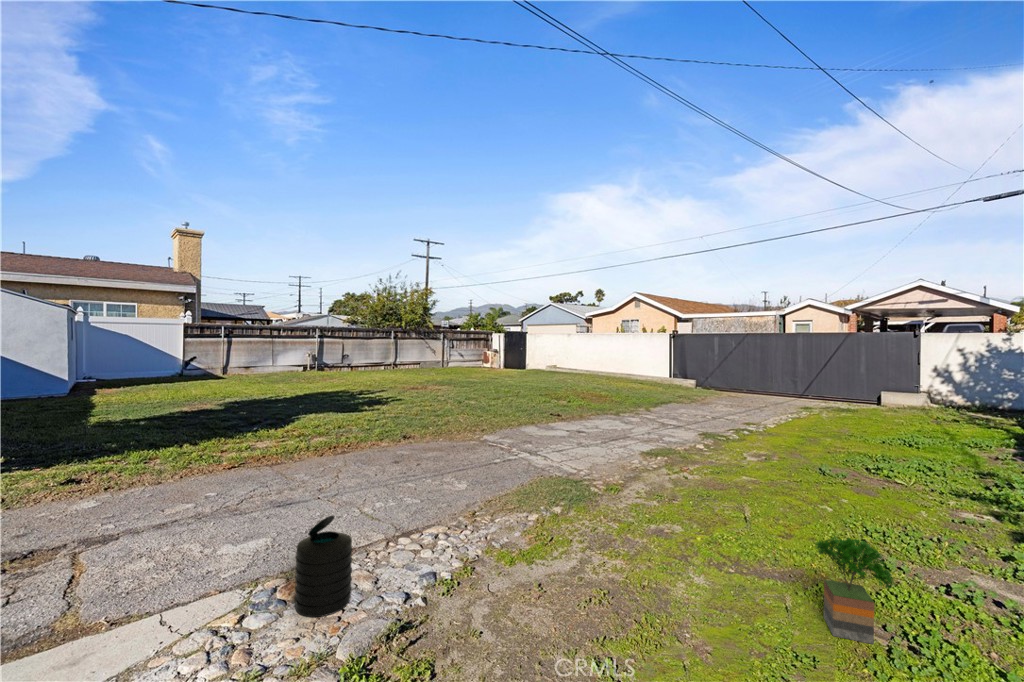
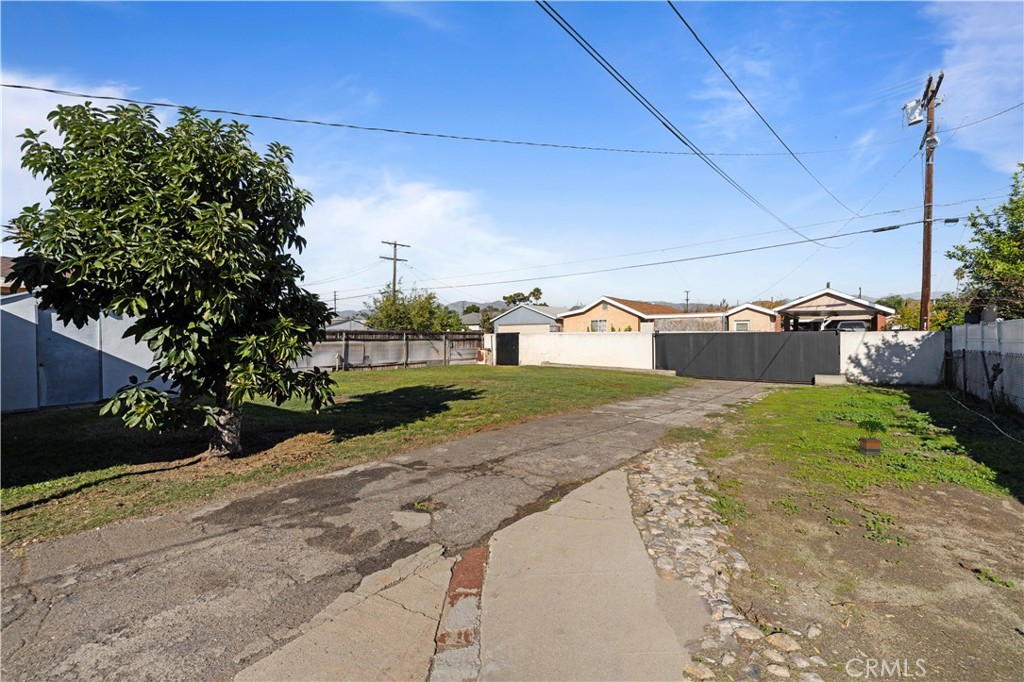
trash can: present [295,516,352,617] -> none [668,421,691,460]

